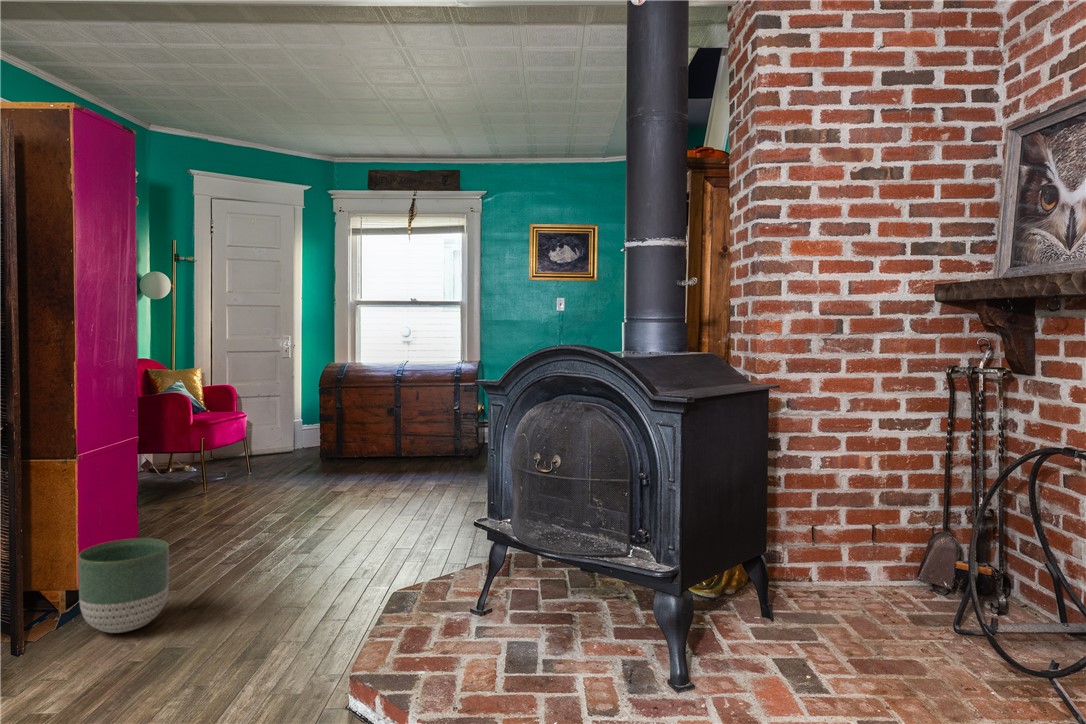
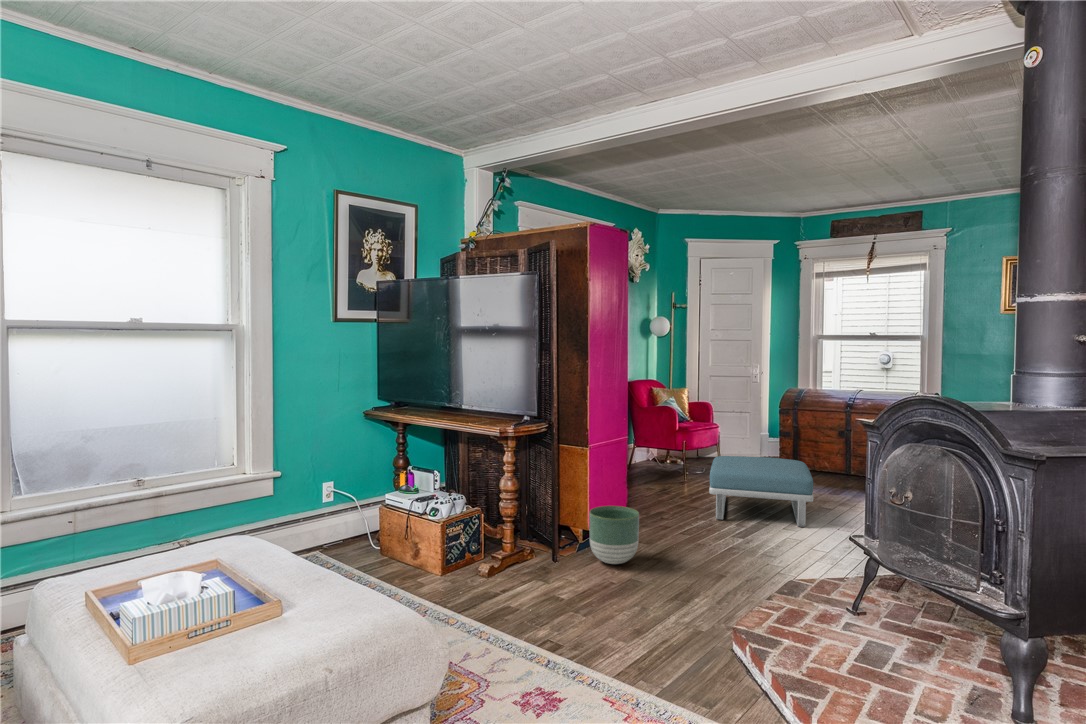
footstool: none [252,444,386,532] -> present [709,456,813,527]

